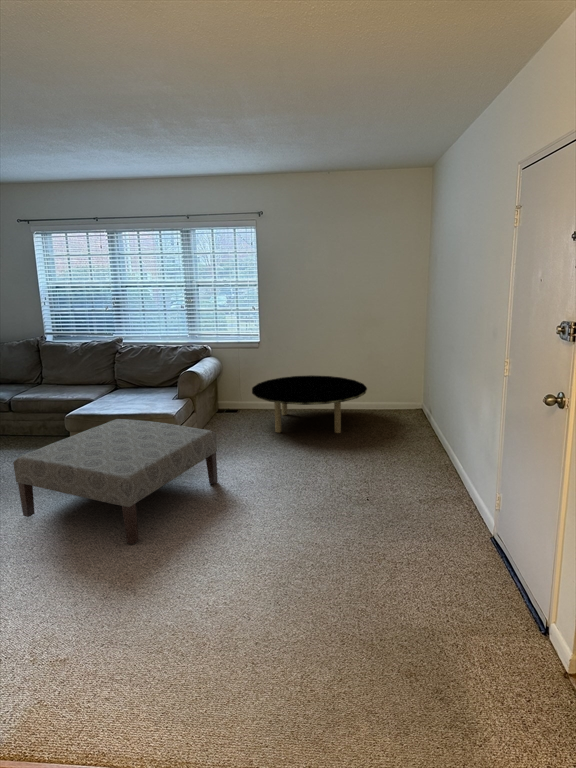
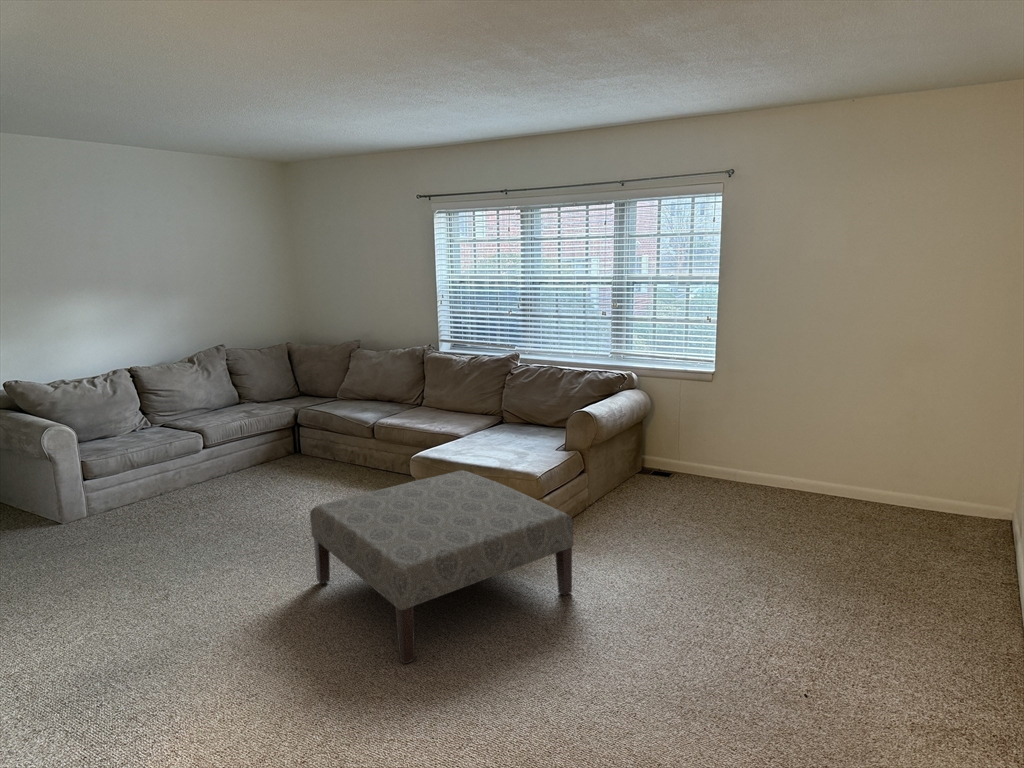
coffee table: present [252,375,367,433] -> none [678,436,888,550]

